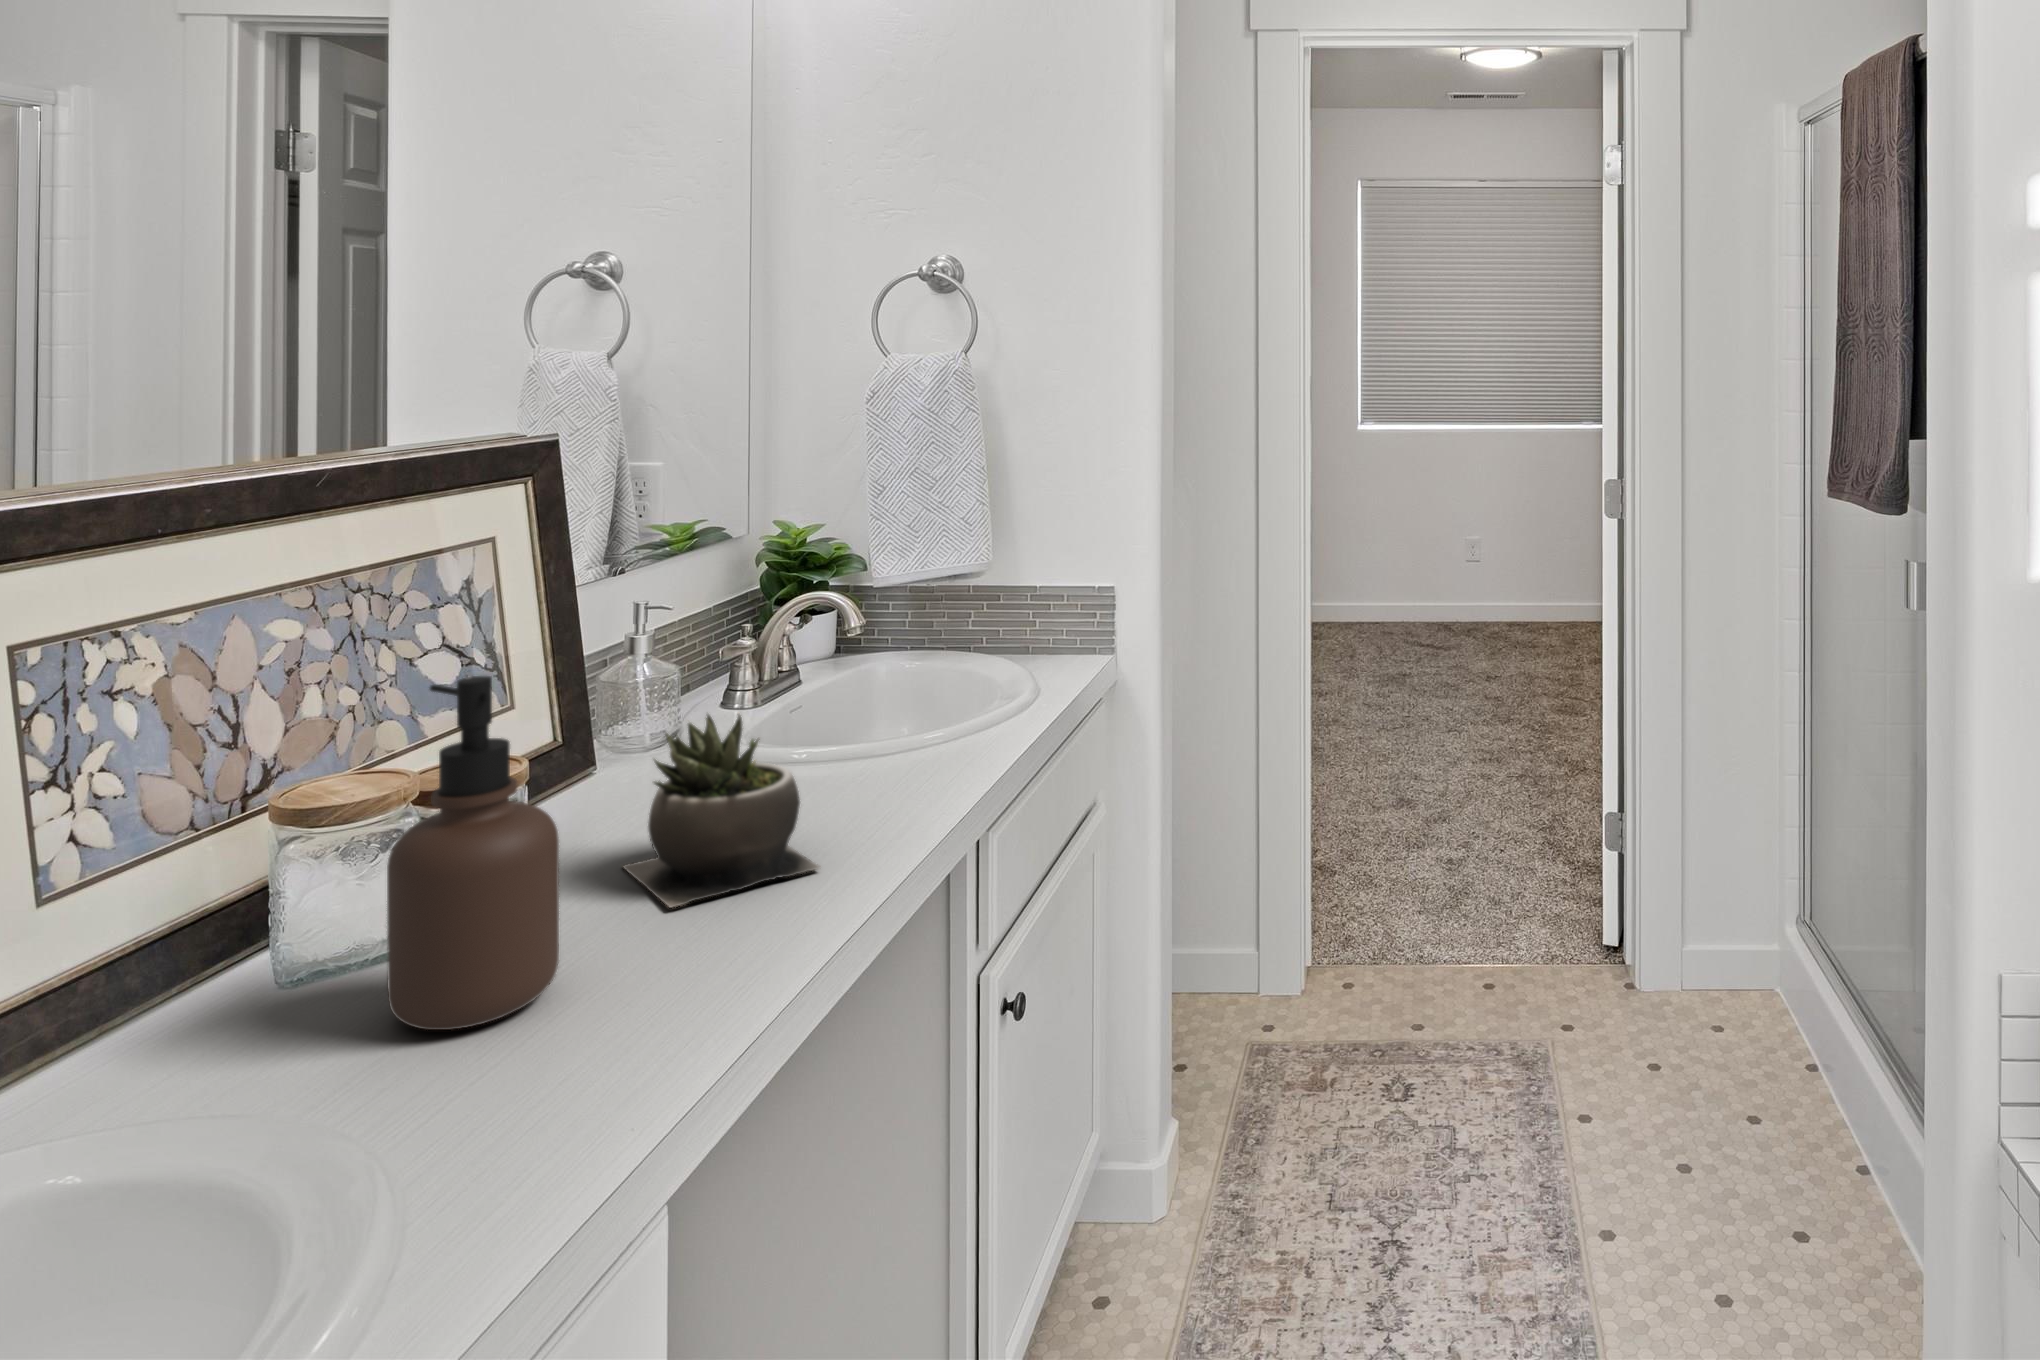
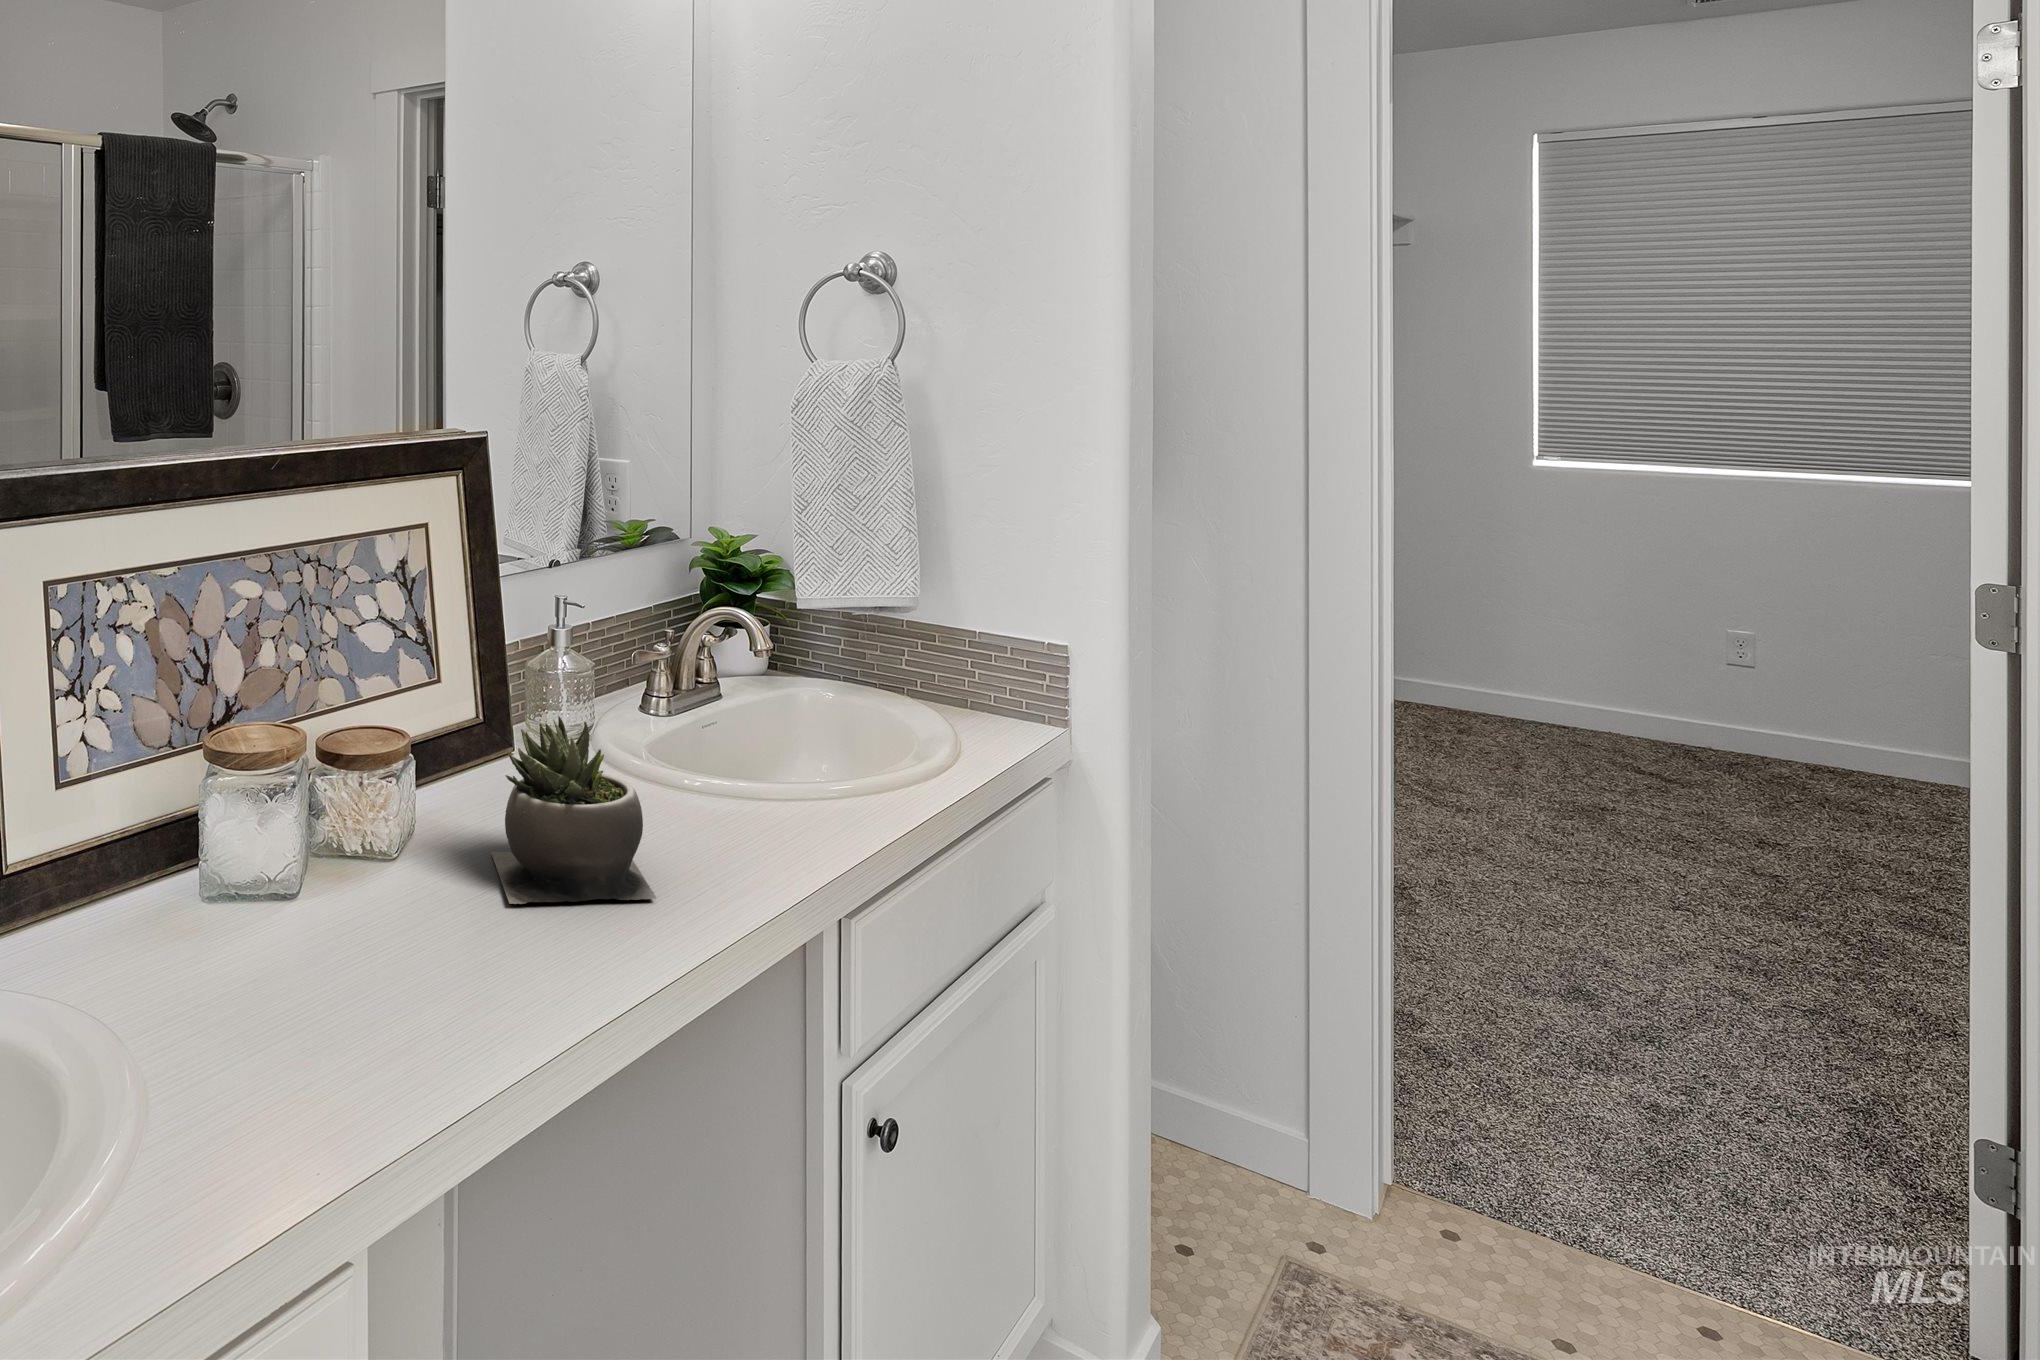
soap dispenser: present [387,676,559,1030] -> none [262,648,393,969]

